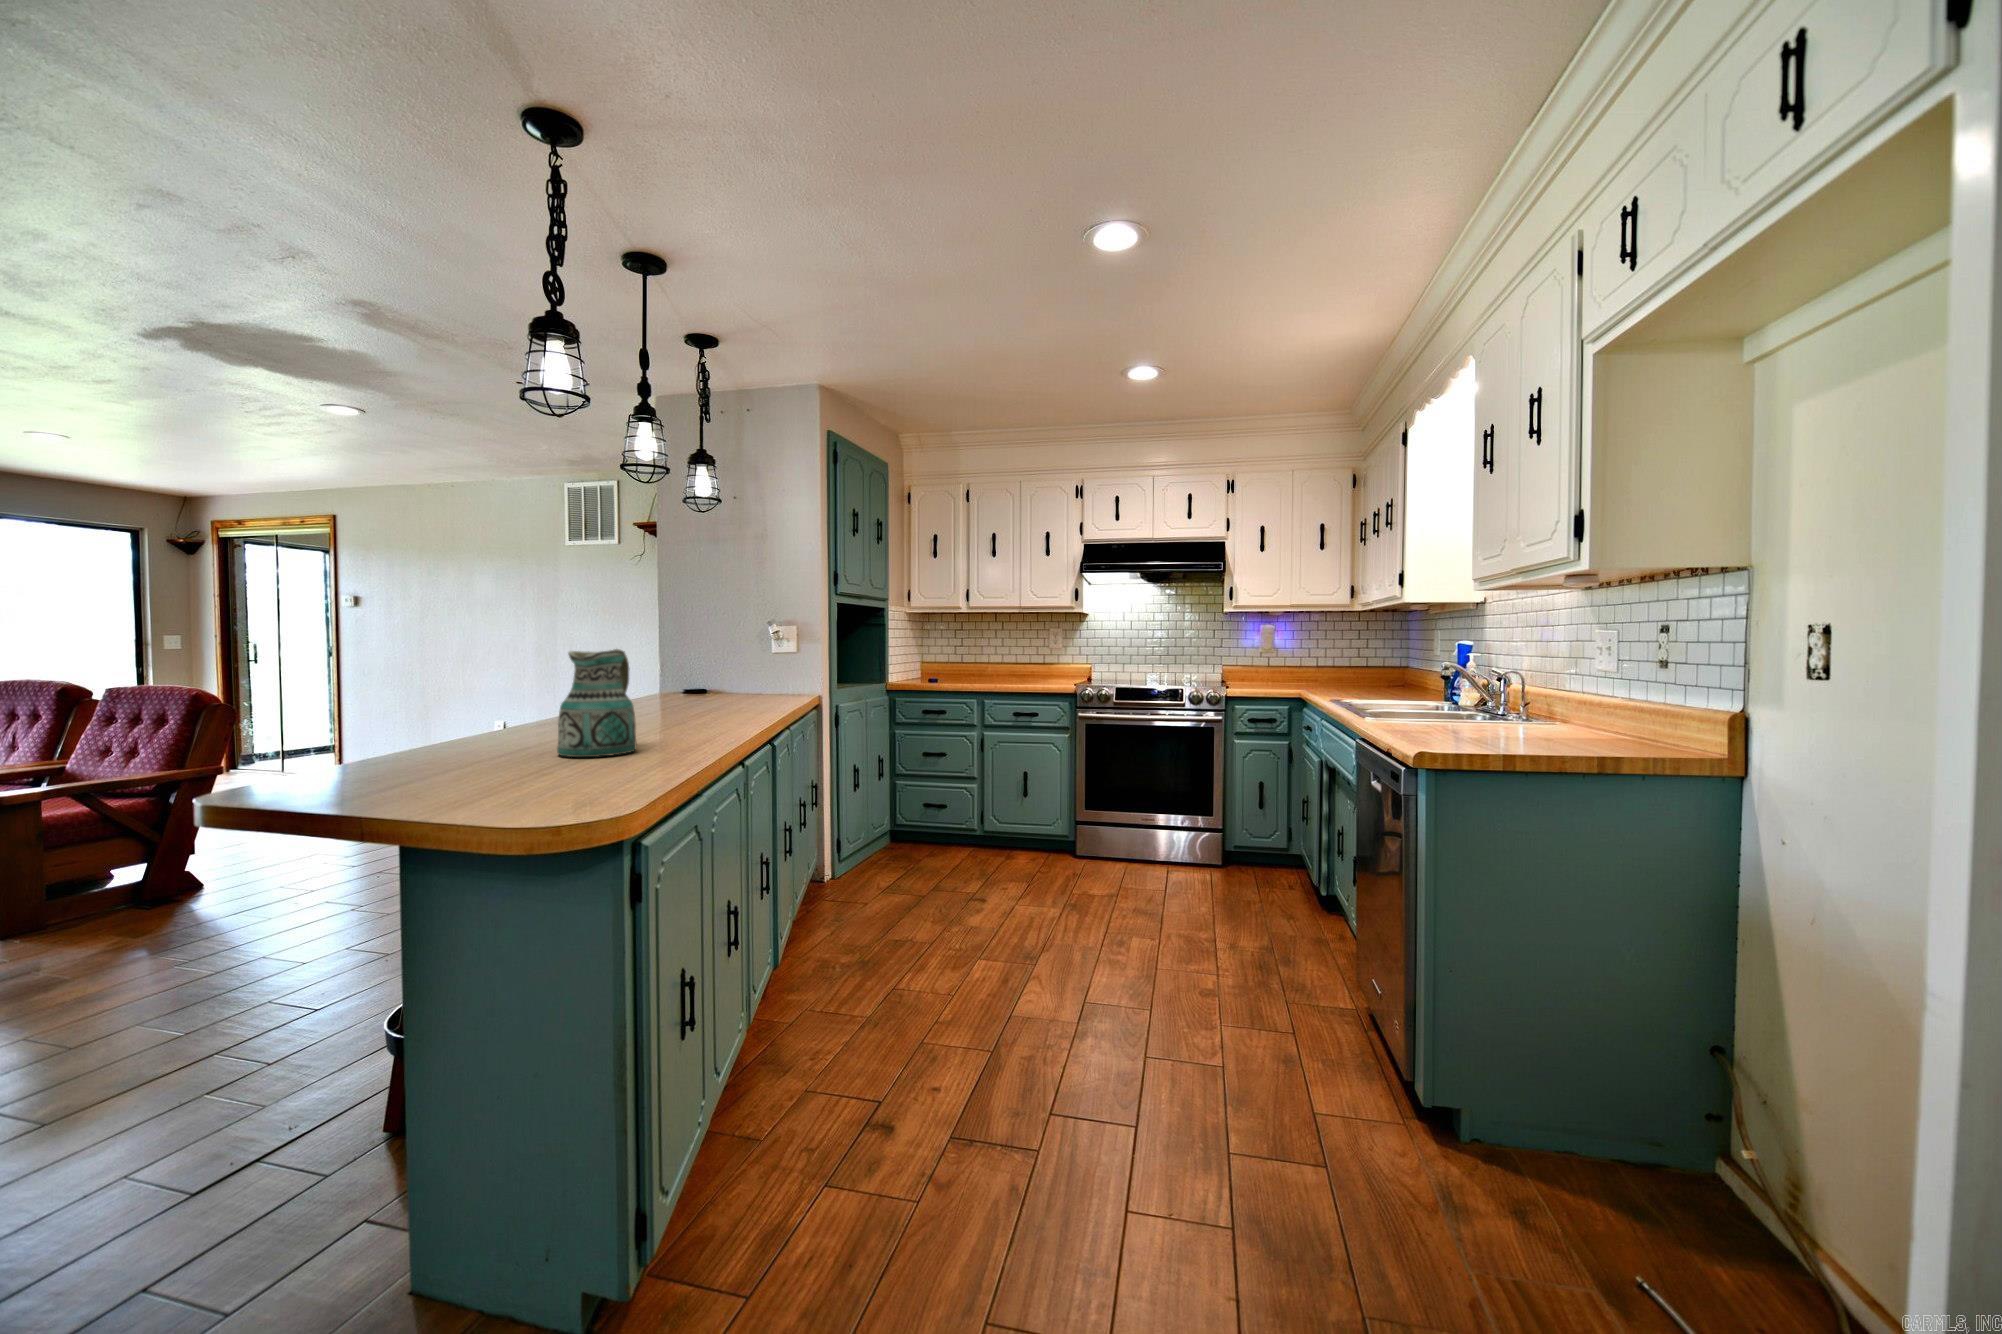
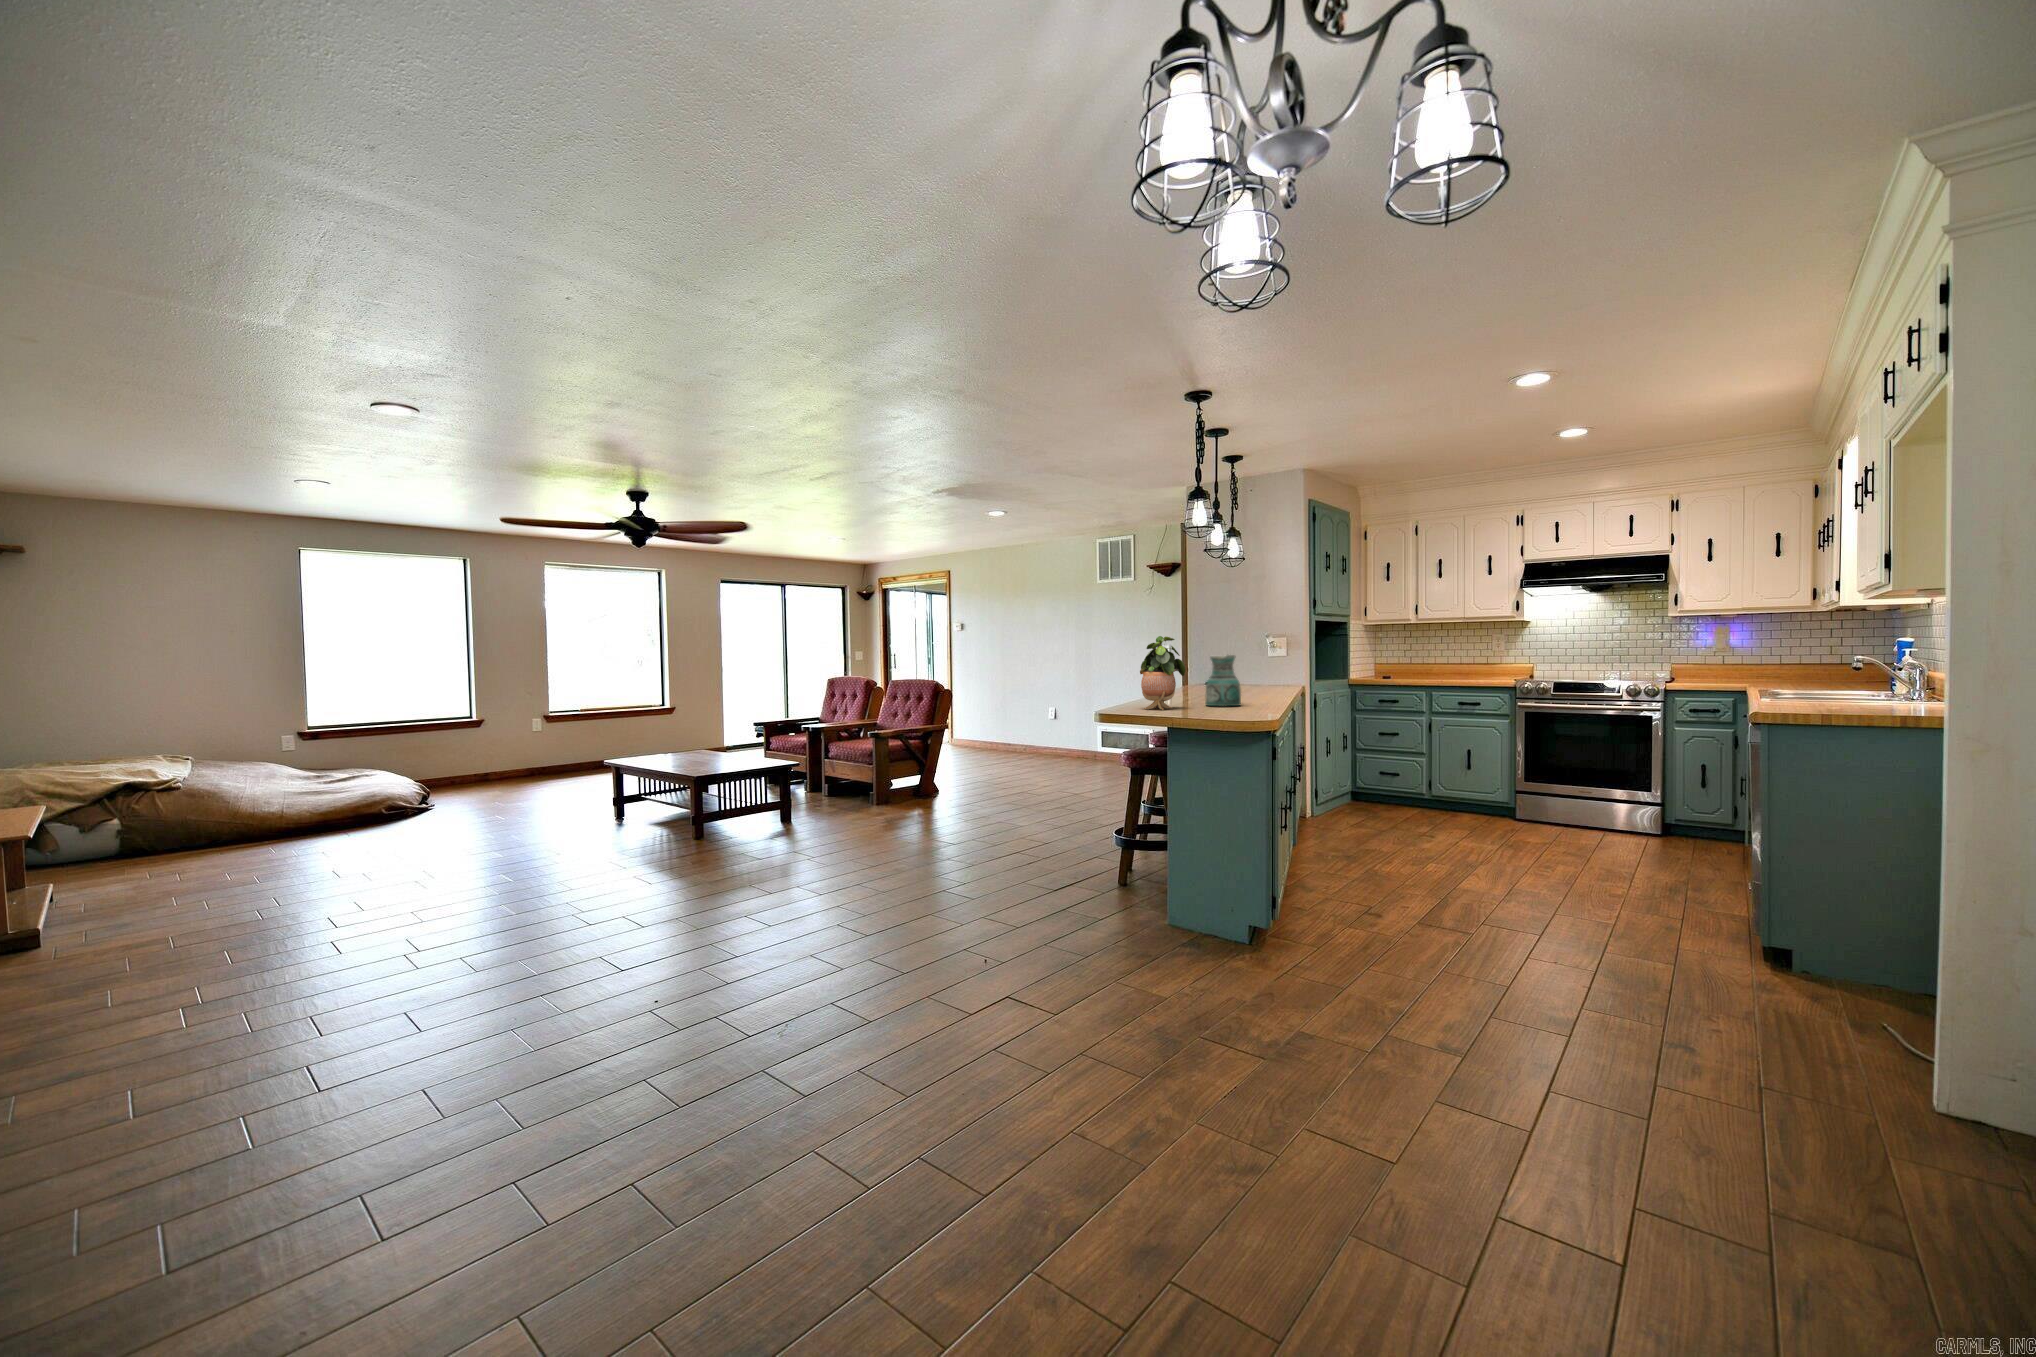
potted plant: none [369,605,492,775] -> present [1140,636,1185,710]

